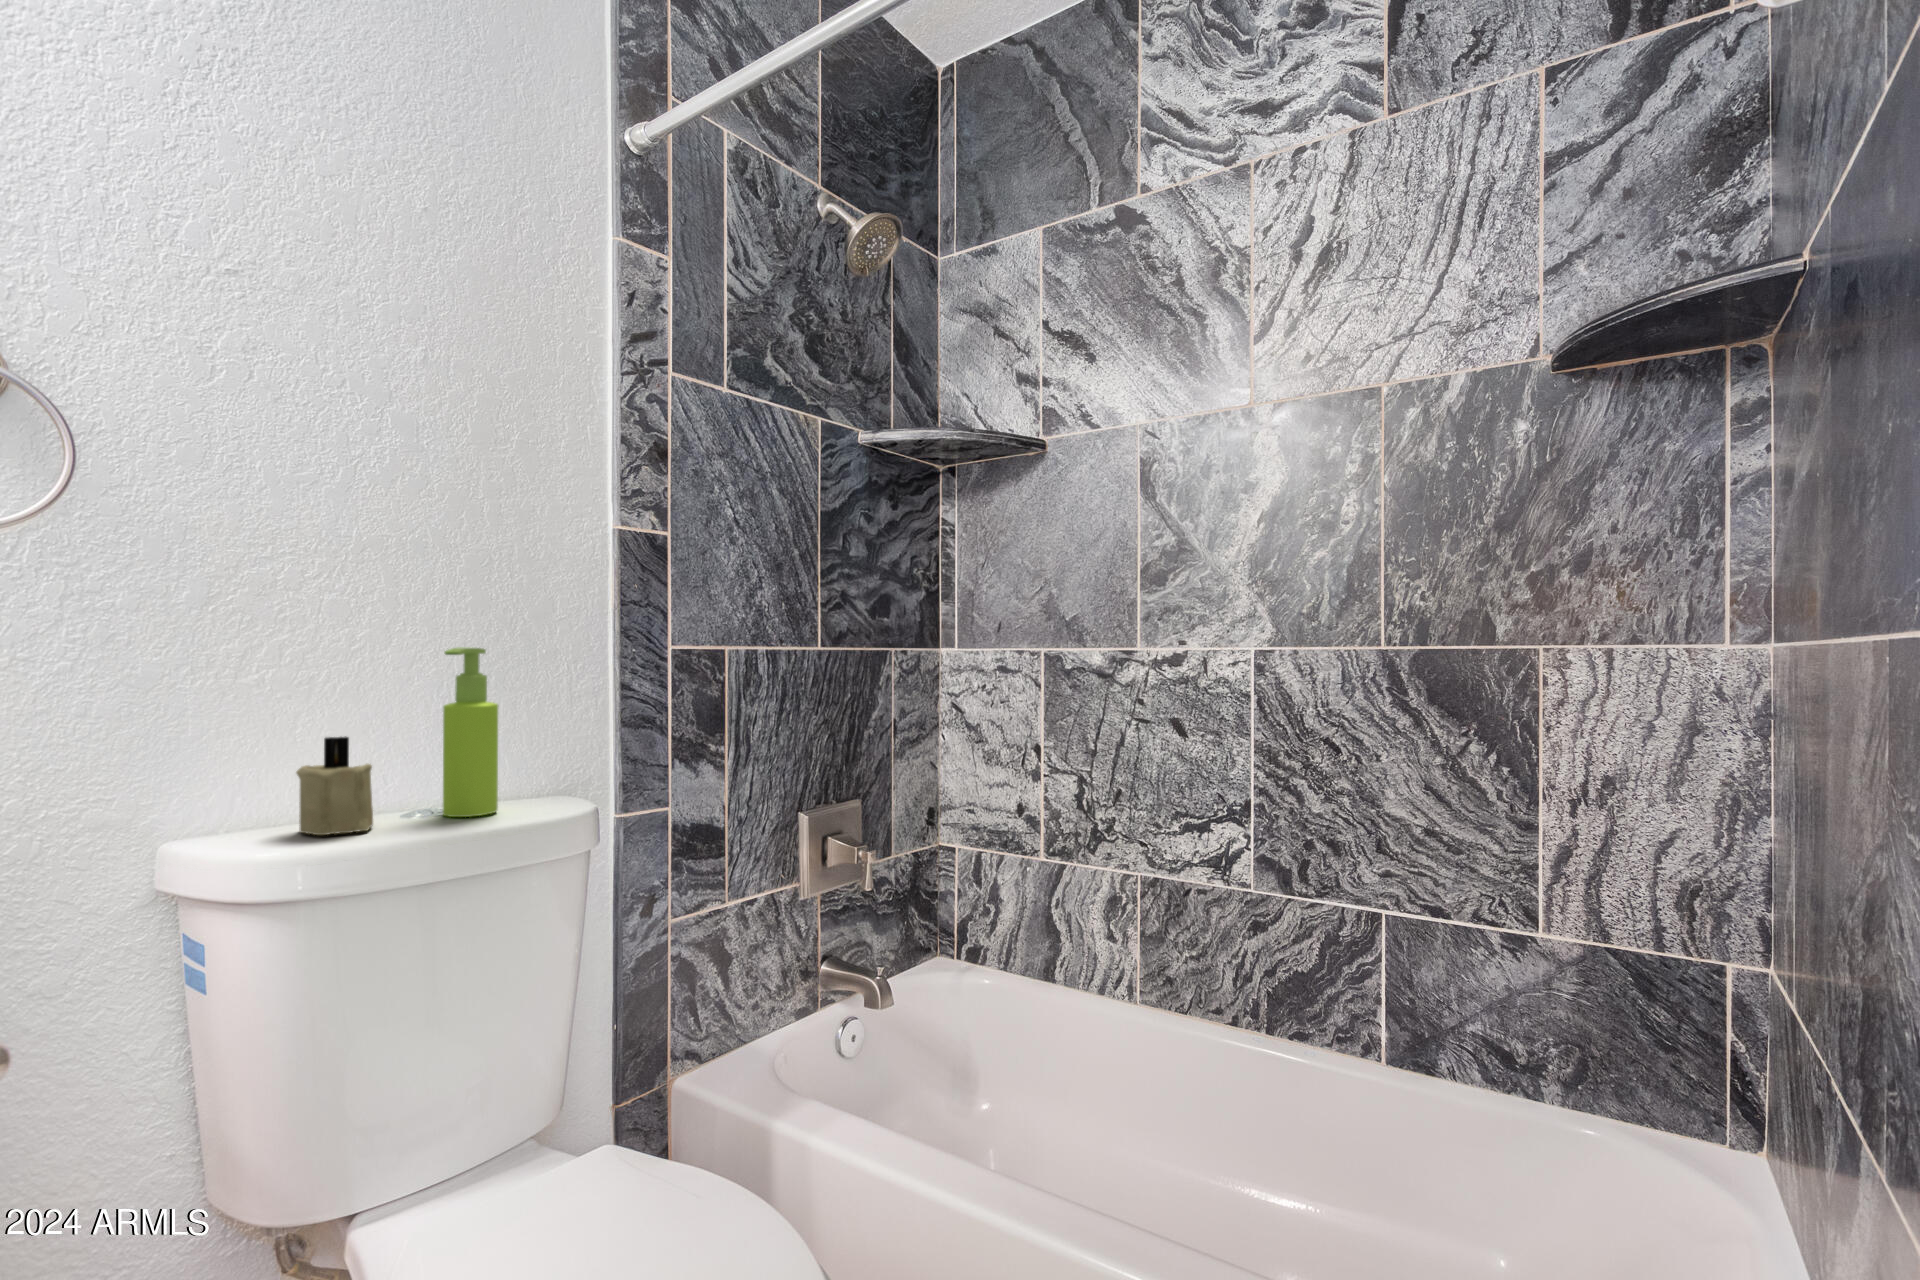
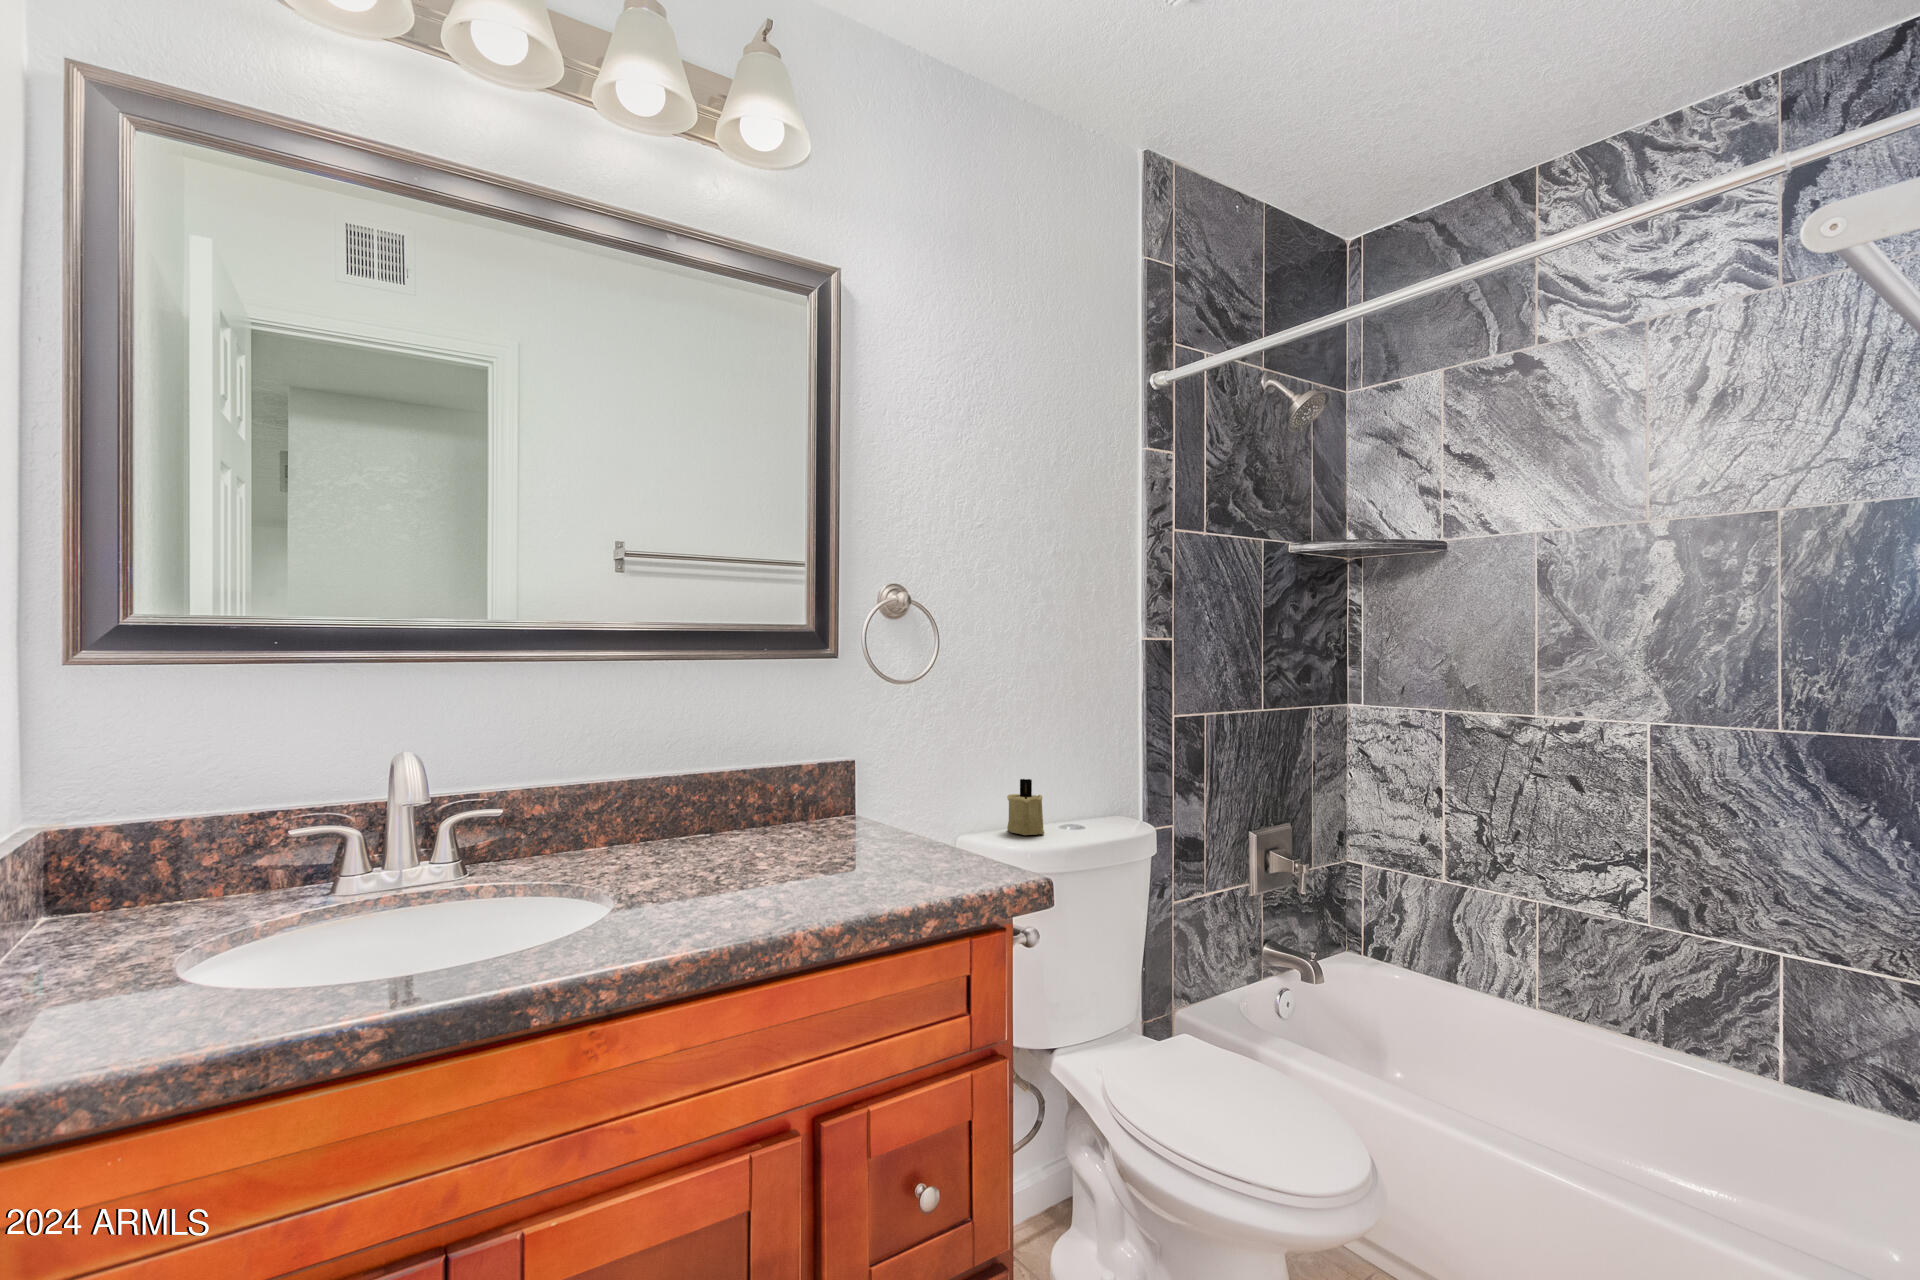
soap dispenser: present [443,647,498,817] -> none [1067,725,1097,828]

